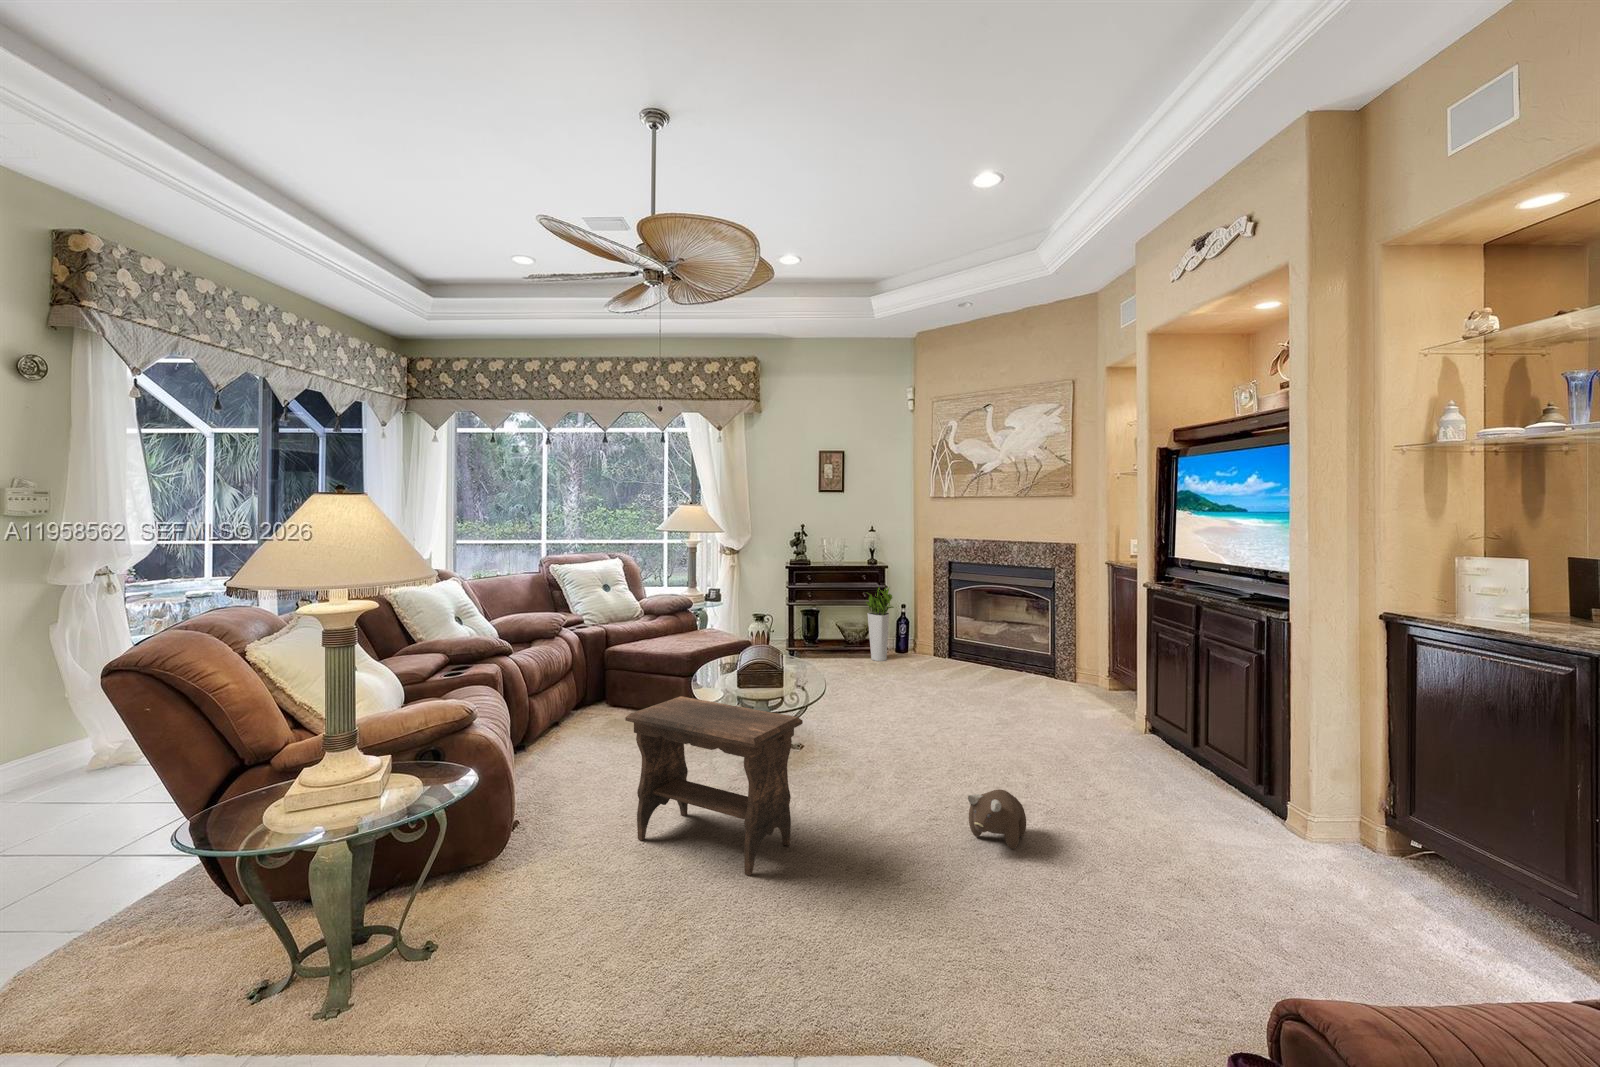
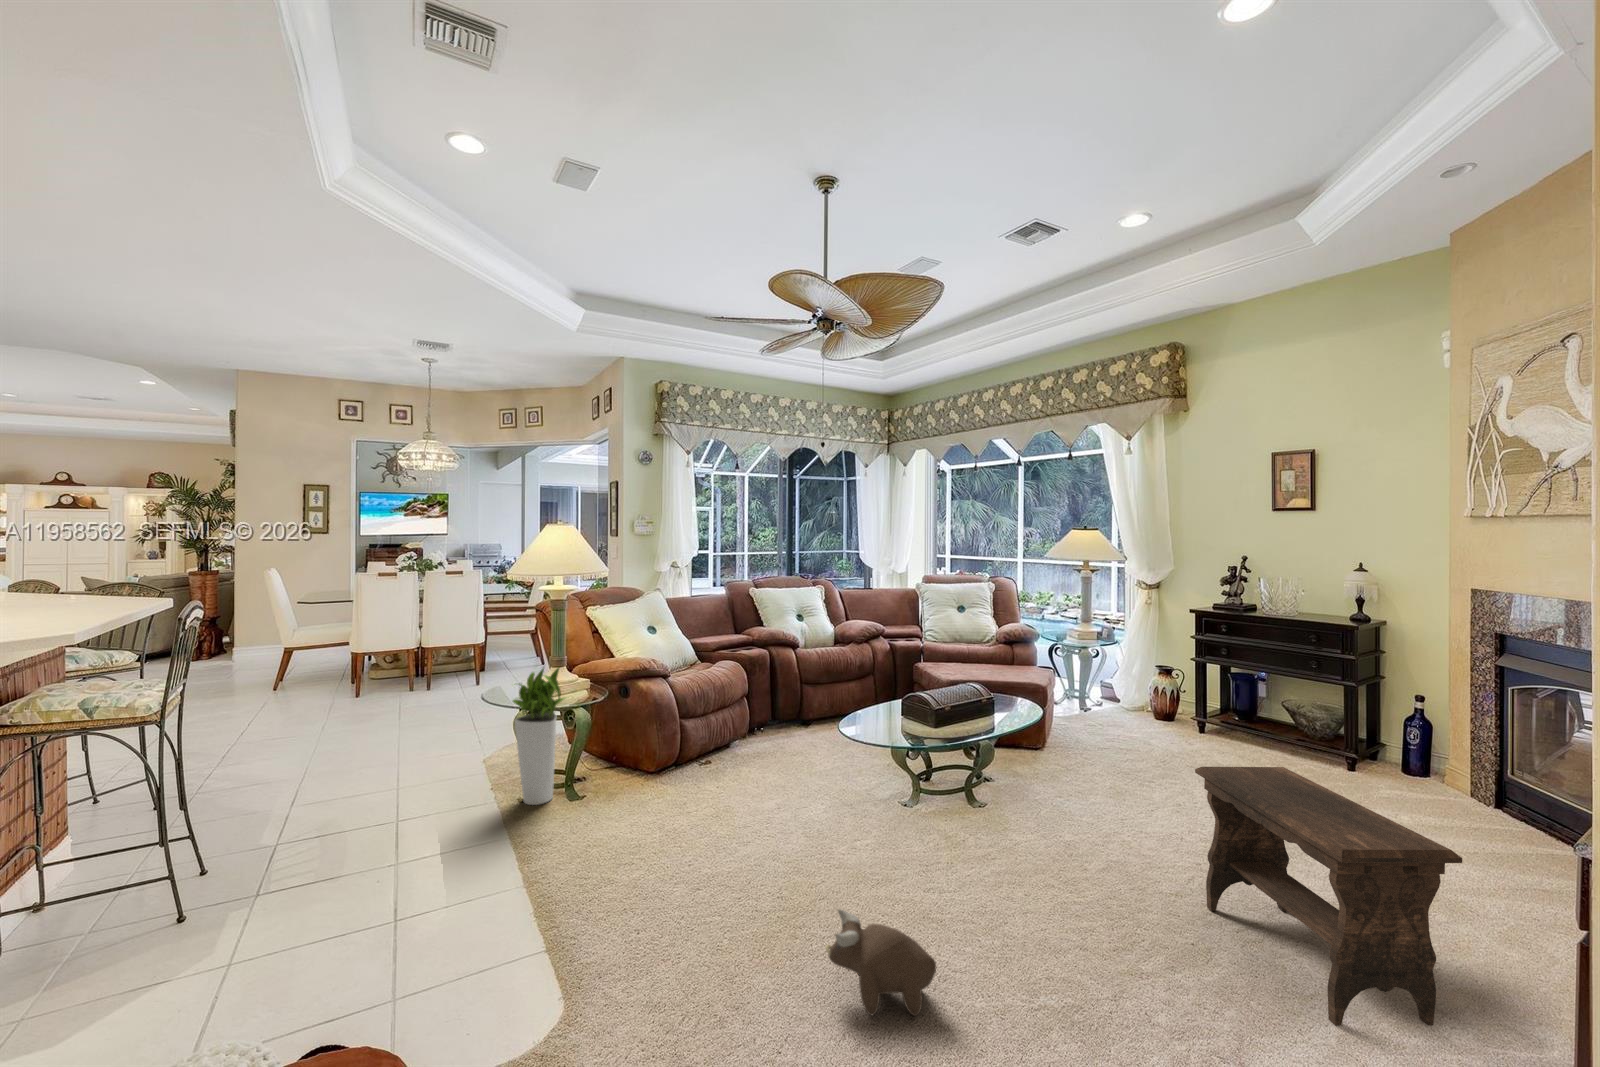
planter: present [866,587,894,661] -> present [513,667,565,805]
footstool: present [625,696,803,876] -> present [1195,767,1462,1026]

